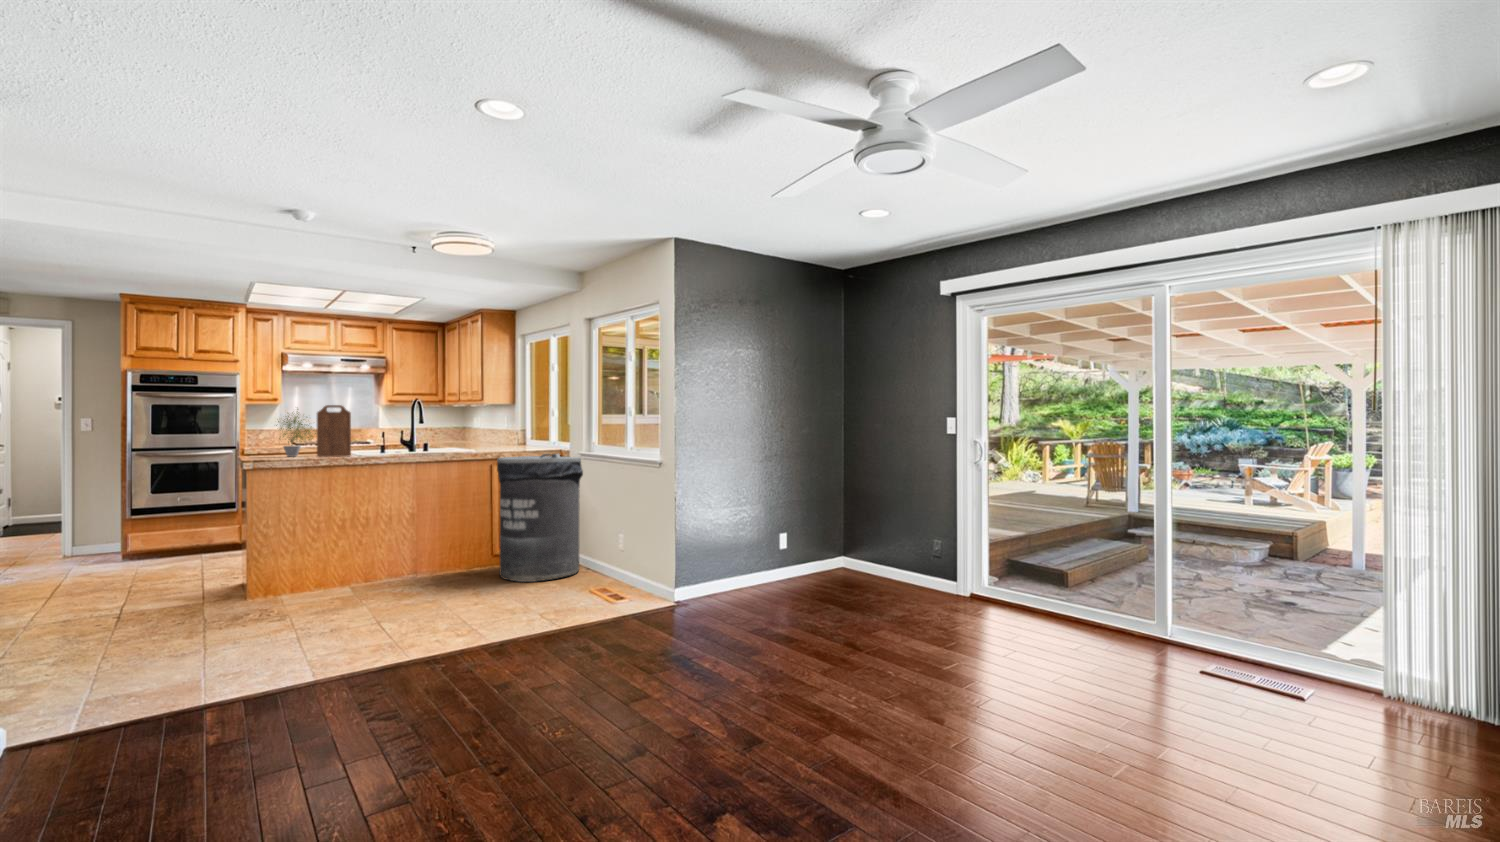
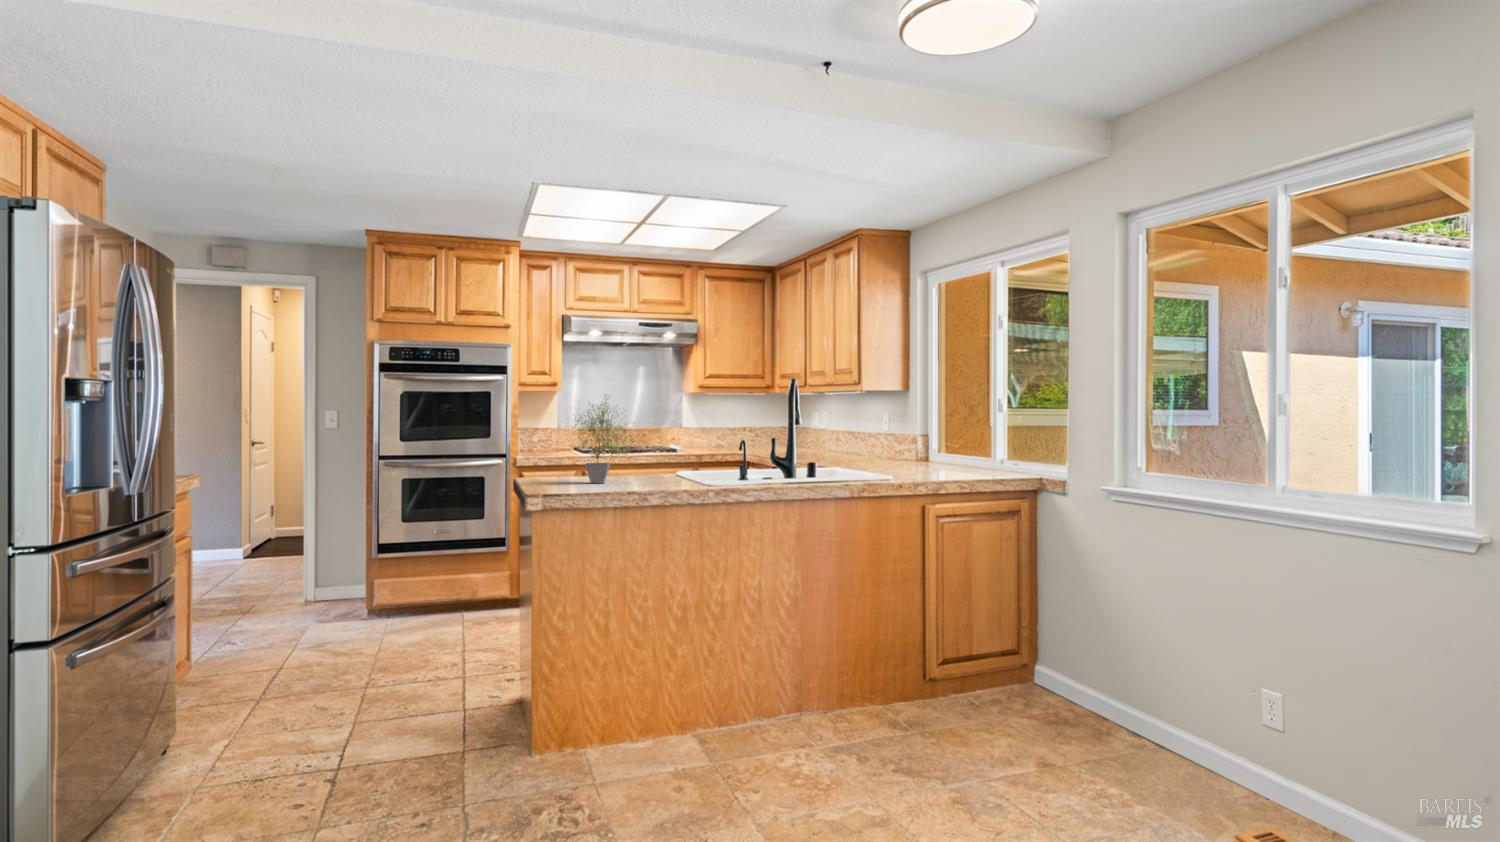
cutting board: present [317,405,351,457] -> none [643,390,700,488]
trash can: present [497,454,583,582] -> none [953,491,1145,768]

